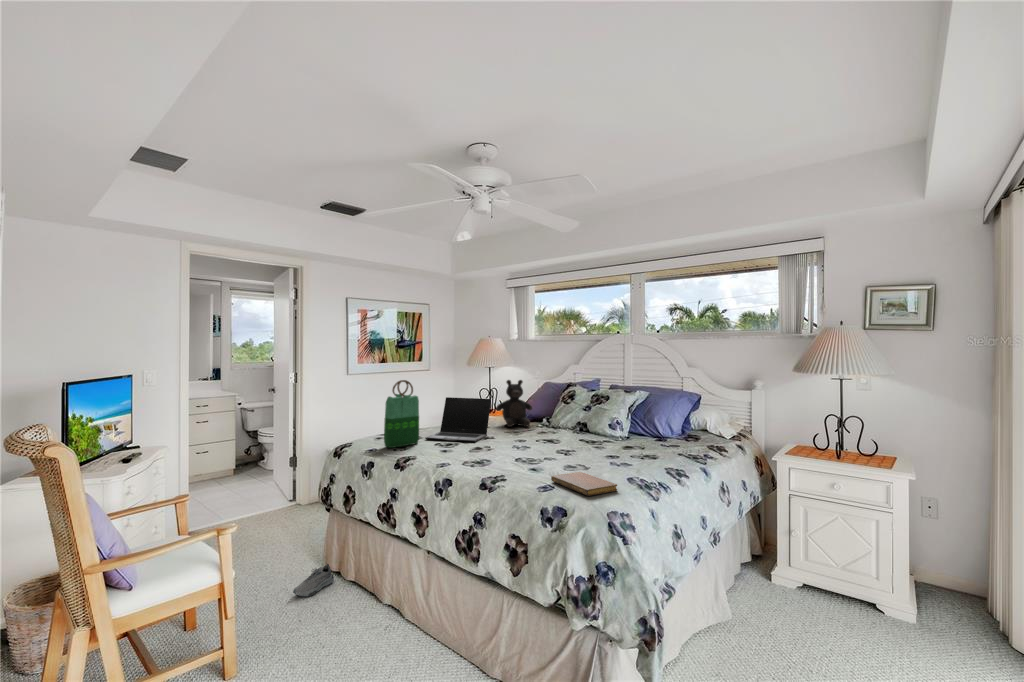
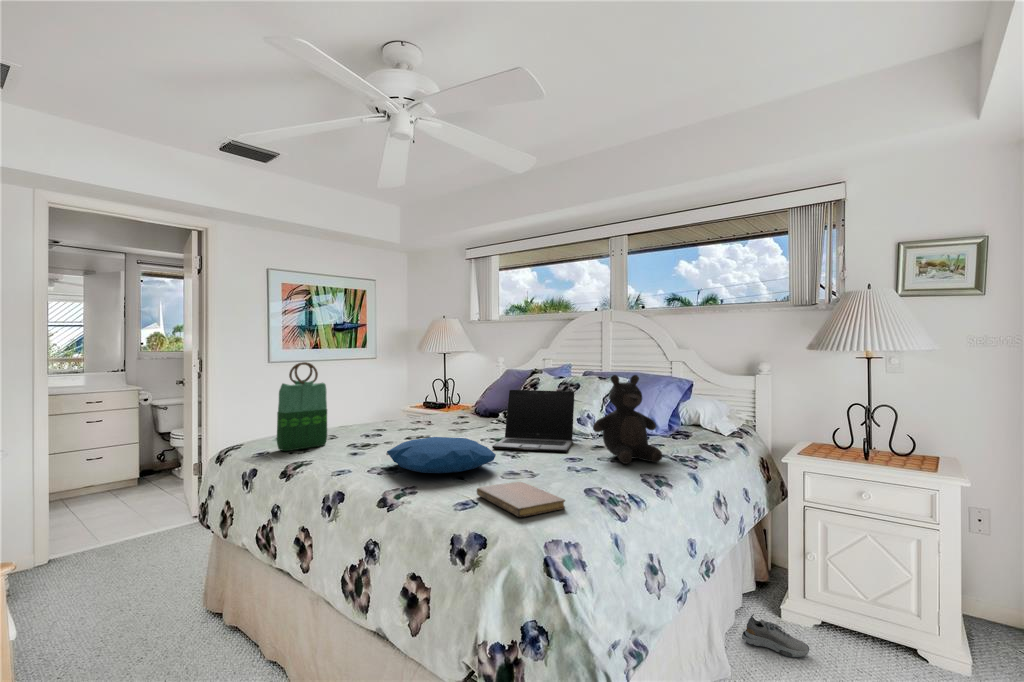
teddy bear: present [496,380,532,427] -> present [593,375,662,464]
laptop: present [425,397,491,442] -> present [492,390,574,452]
pillow: none [474,439,557,466] -> present [387,437,496,473]
shoe: present [293,564,334,596] -> present [742,614,809,657]

